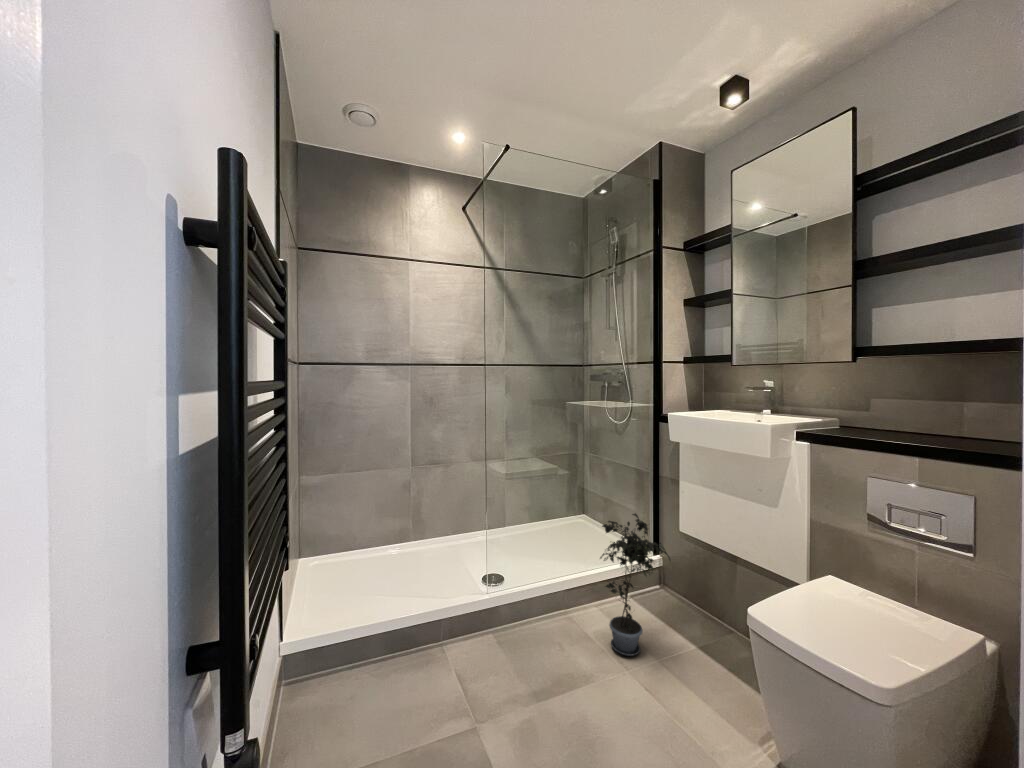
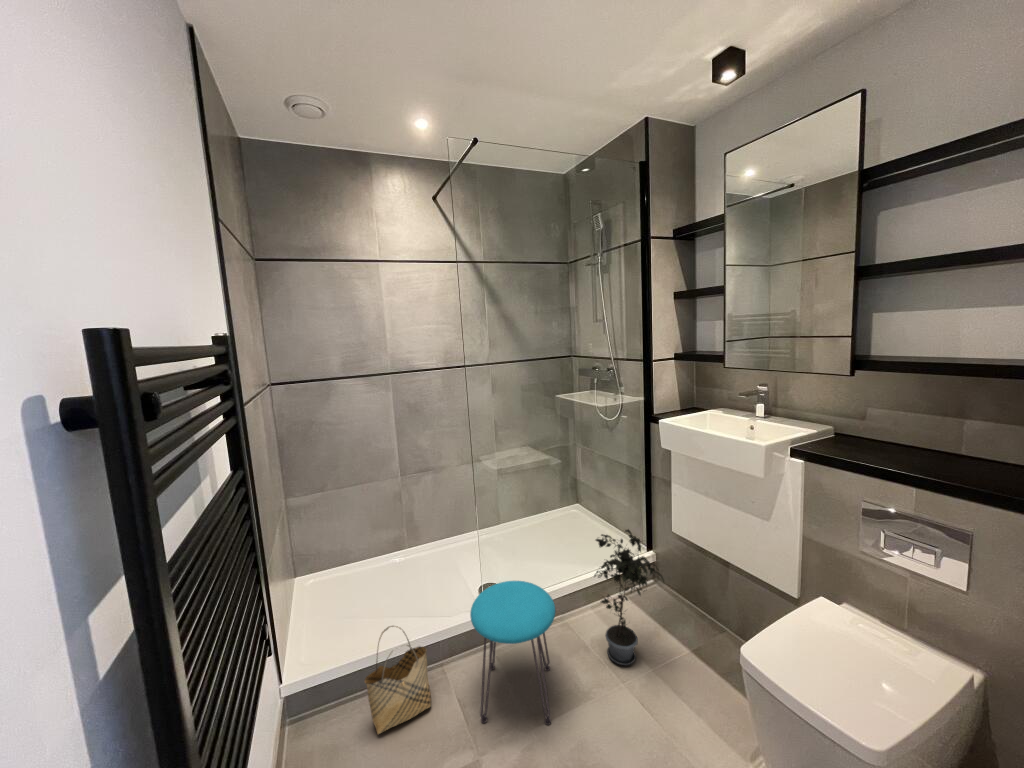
stool: none [475,558,560,703] -> present [470,581,555,725]
woven basket: none [365,591,429,700] -> present [365,626,431,734]

